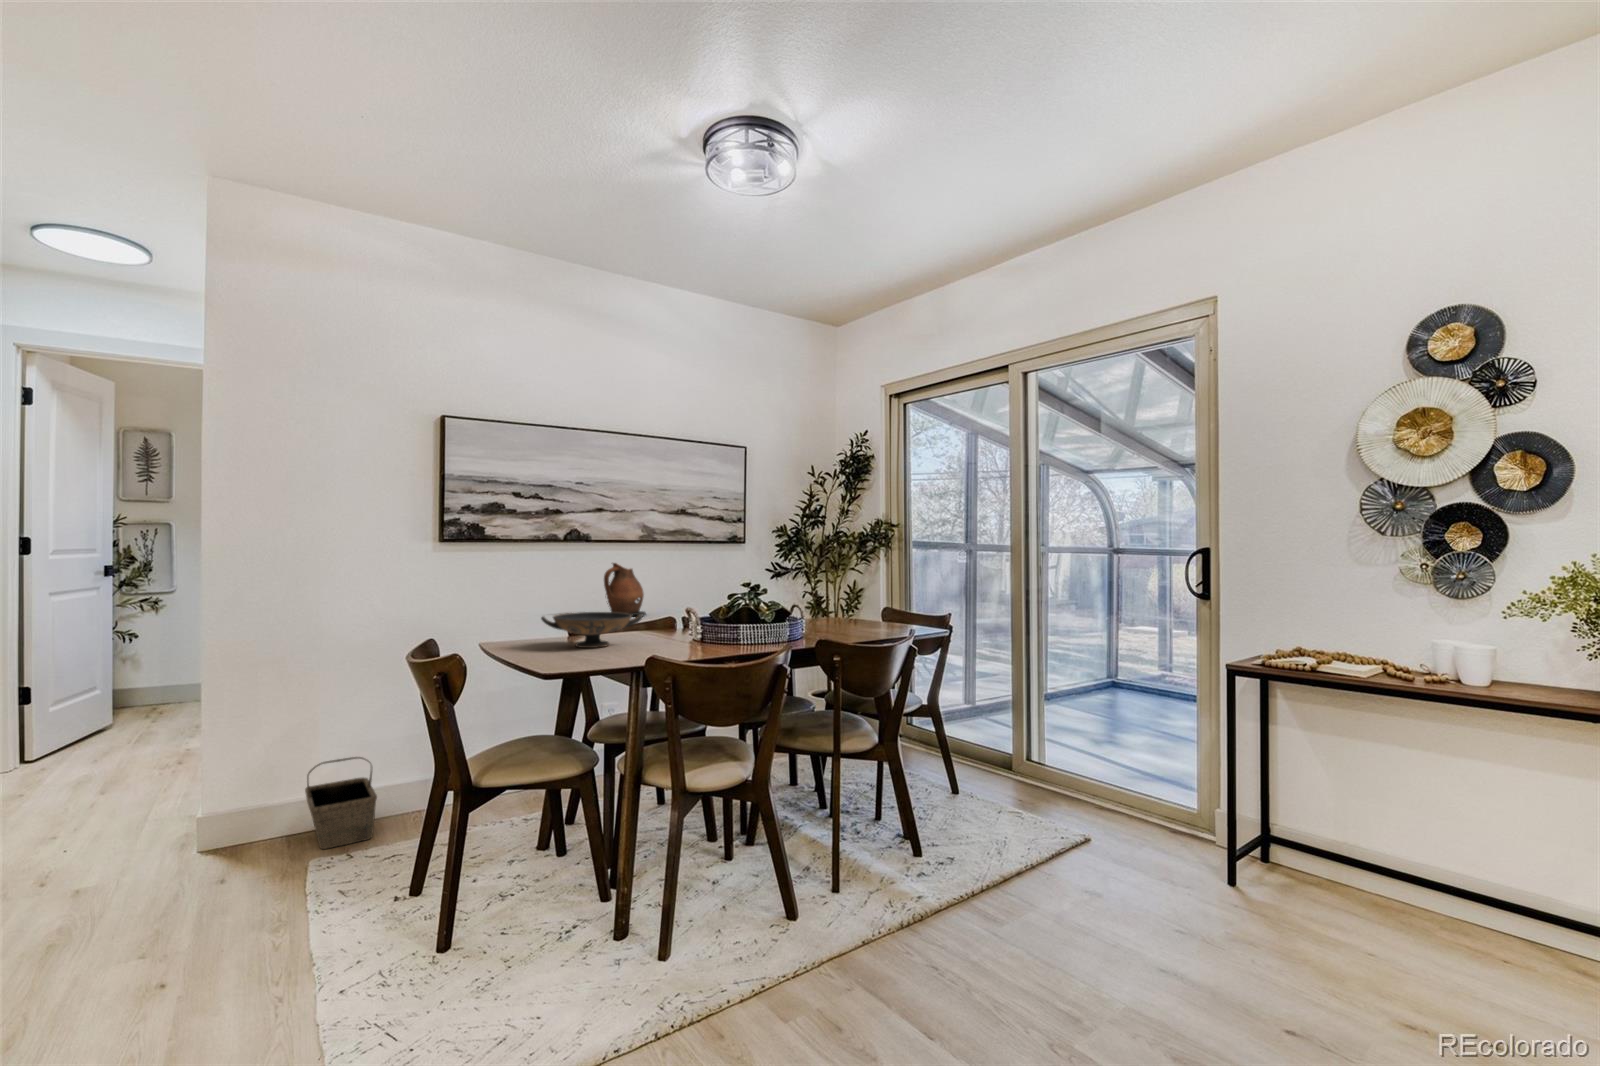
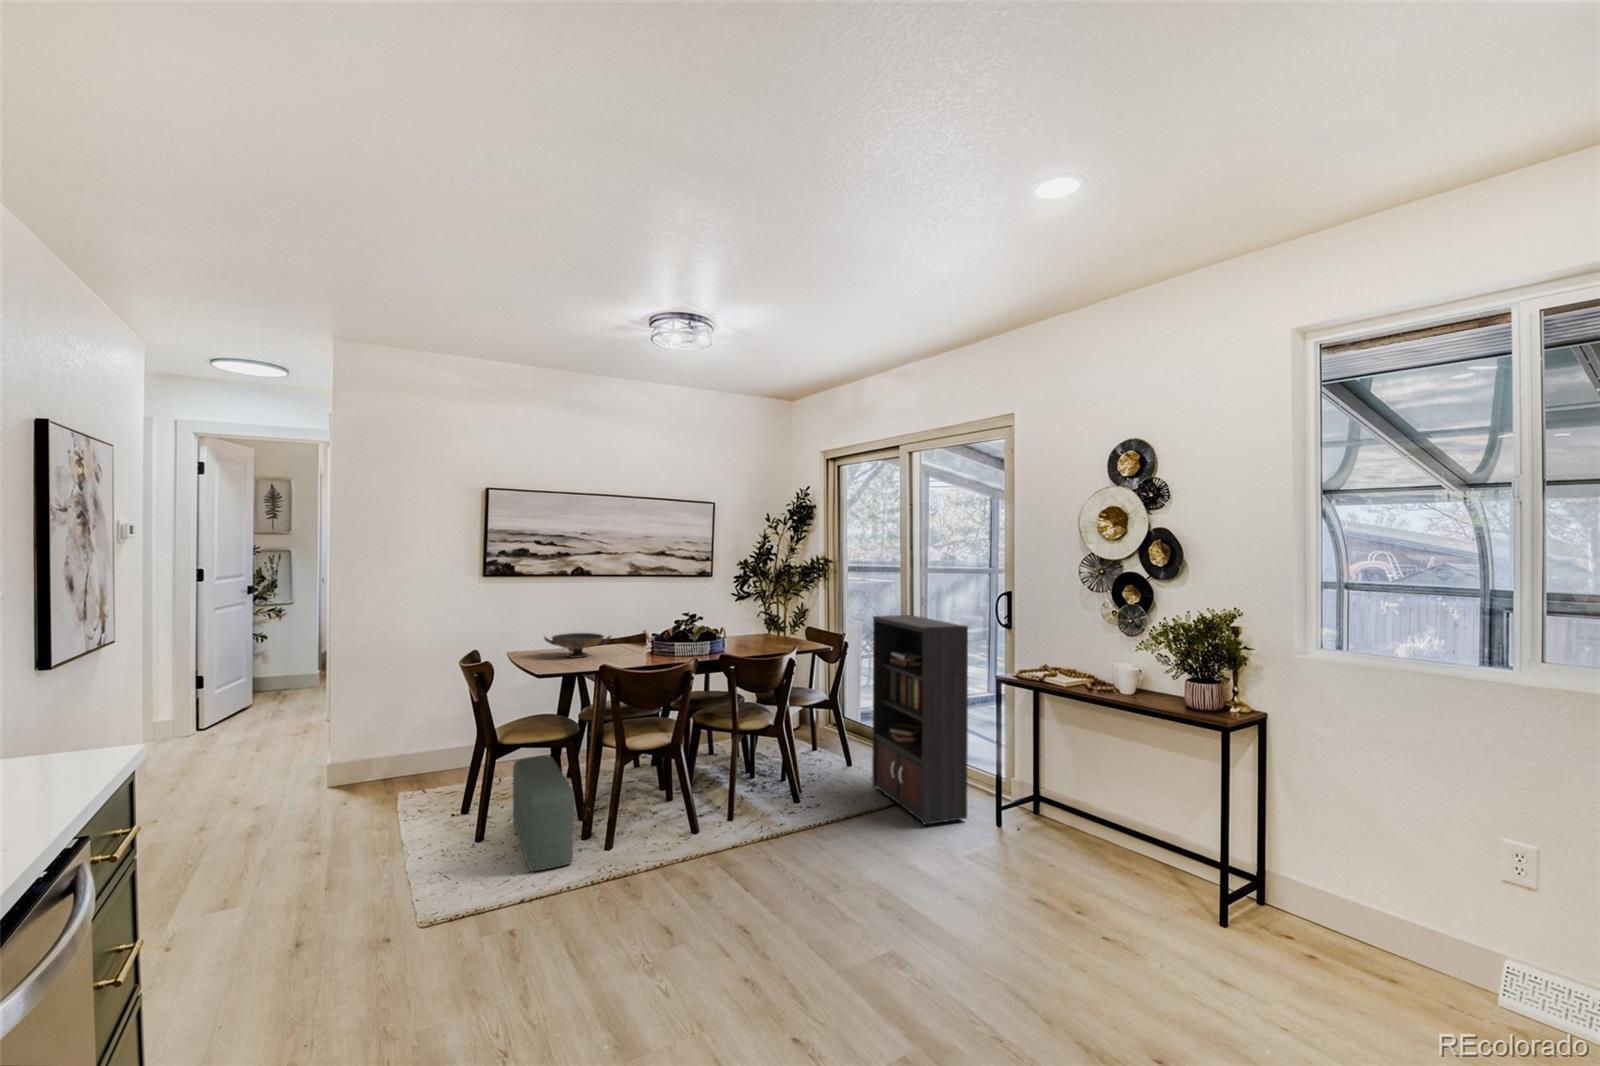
ceramic pitcher: present [604,563,646,615] -> none [602,591,634,631]
bookcase: none [1012,583,1272,891] -> present [872,615,1021,829]
basket: present [305,757,377,849] -> none [394,727,441,787]
pouf: none [497,801,612,1013] -> present [513,756,574,871]

